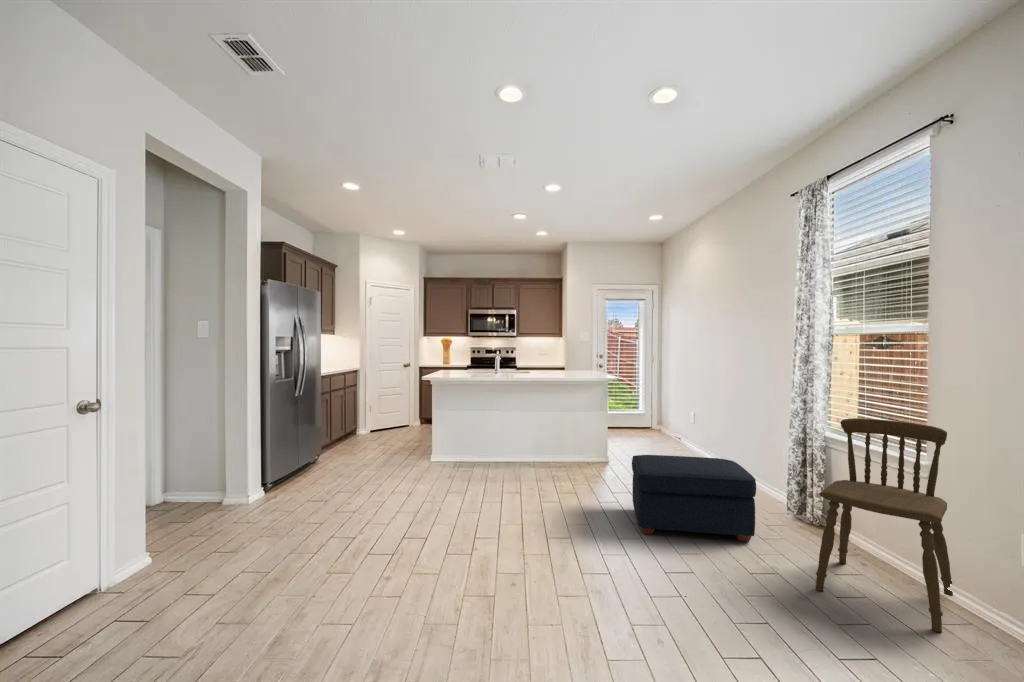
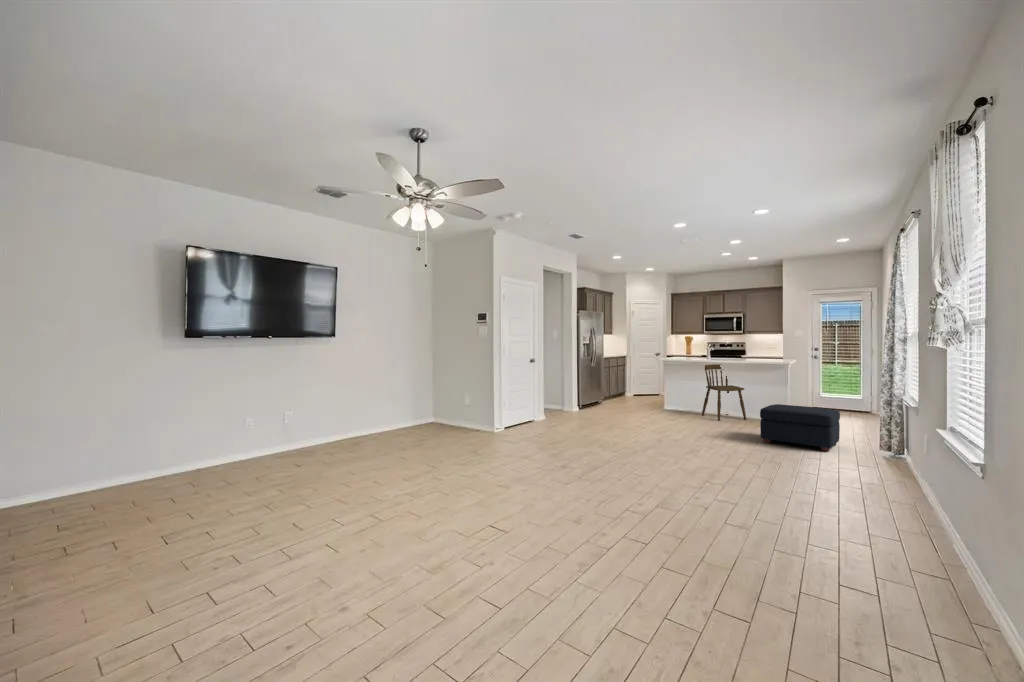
dining chair: present [816,418,953,633] -> present [702,364,746,421]

